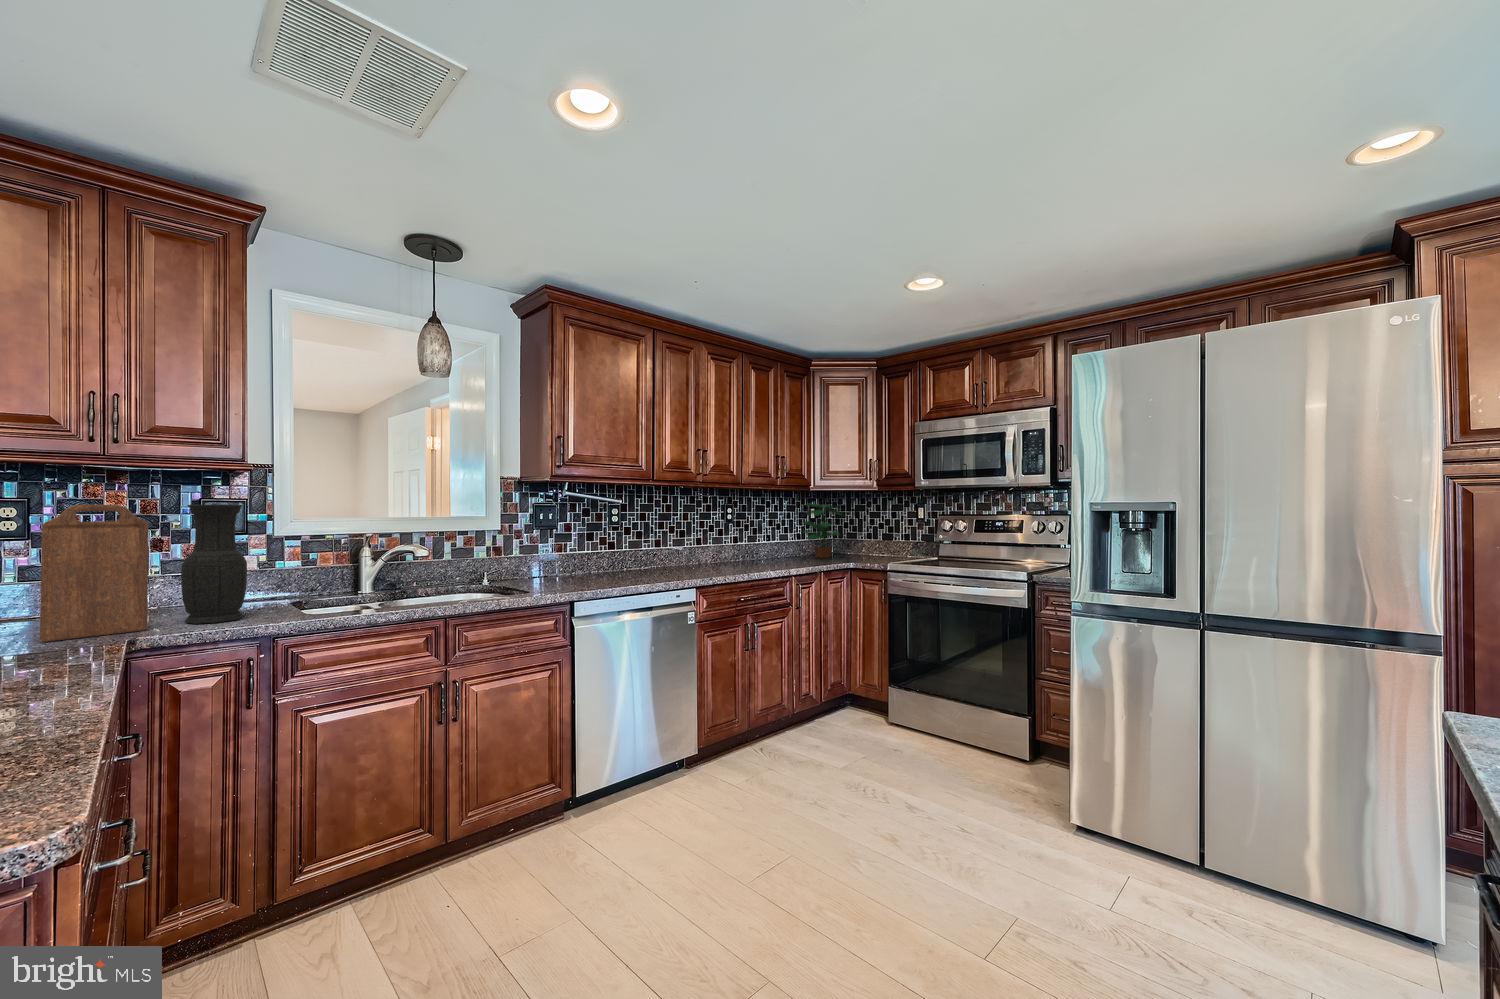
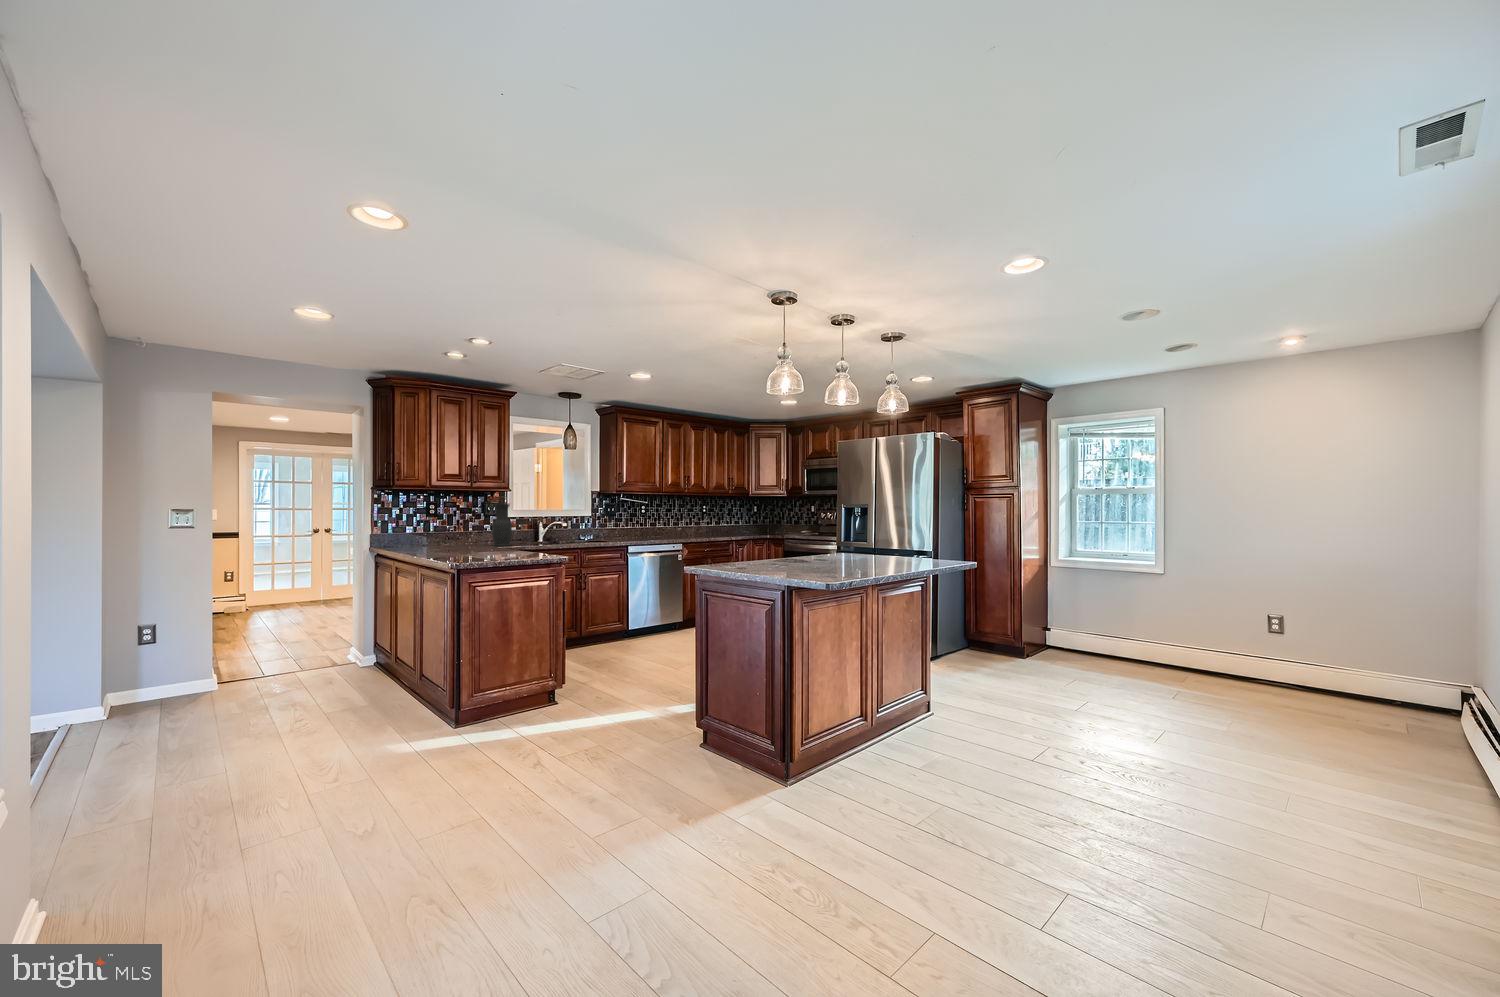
potted plant: present [803,503,842,558] -> none [746,503,771,534]
cutting board: present [40,504,148,642] -> none [463,503,487,548]

